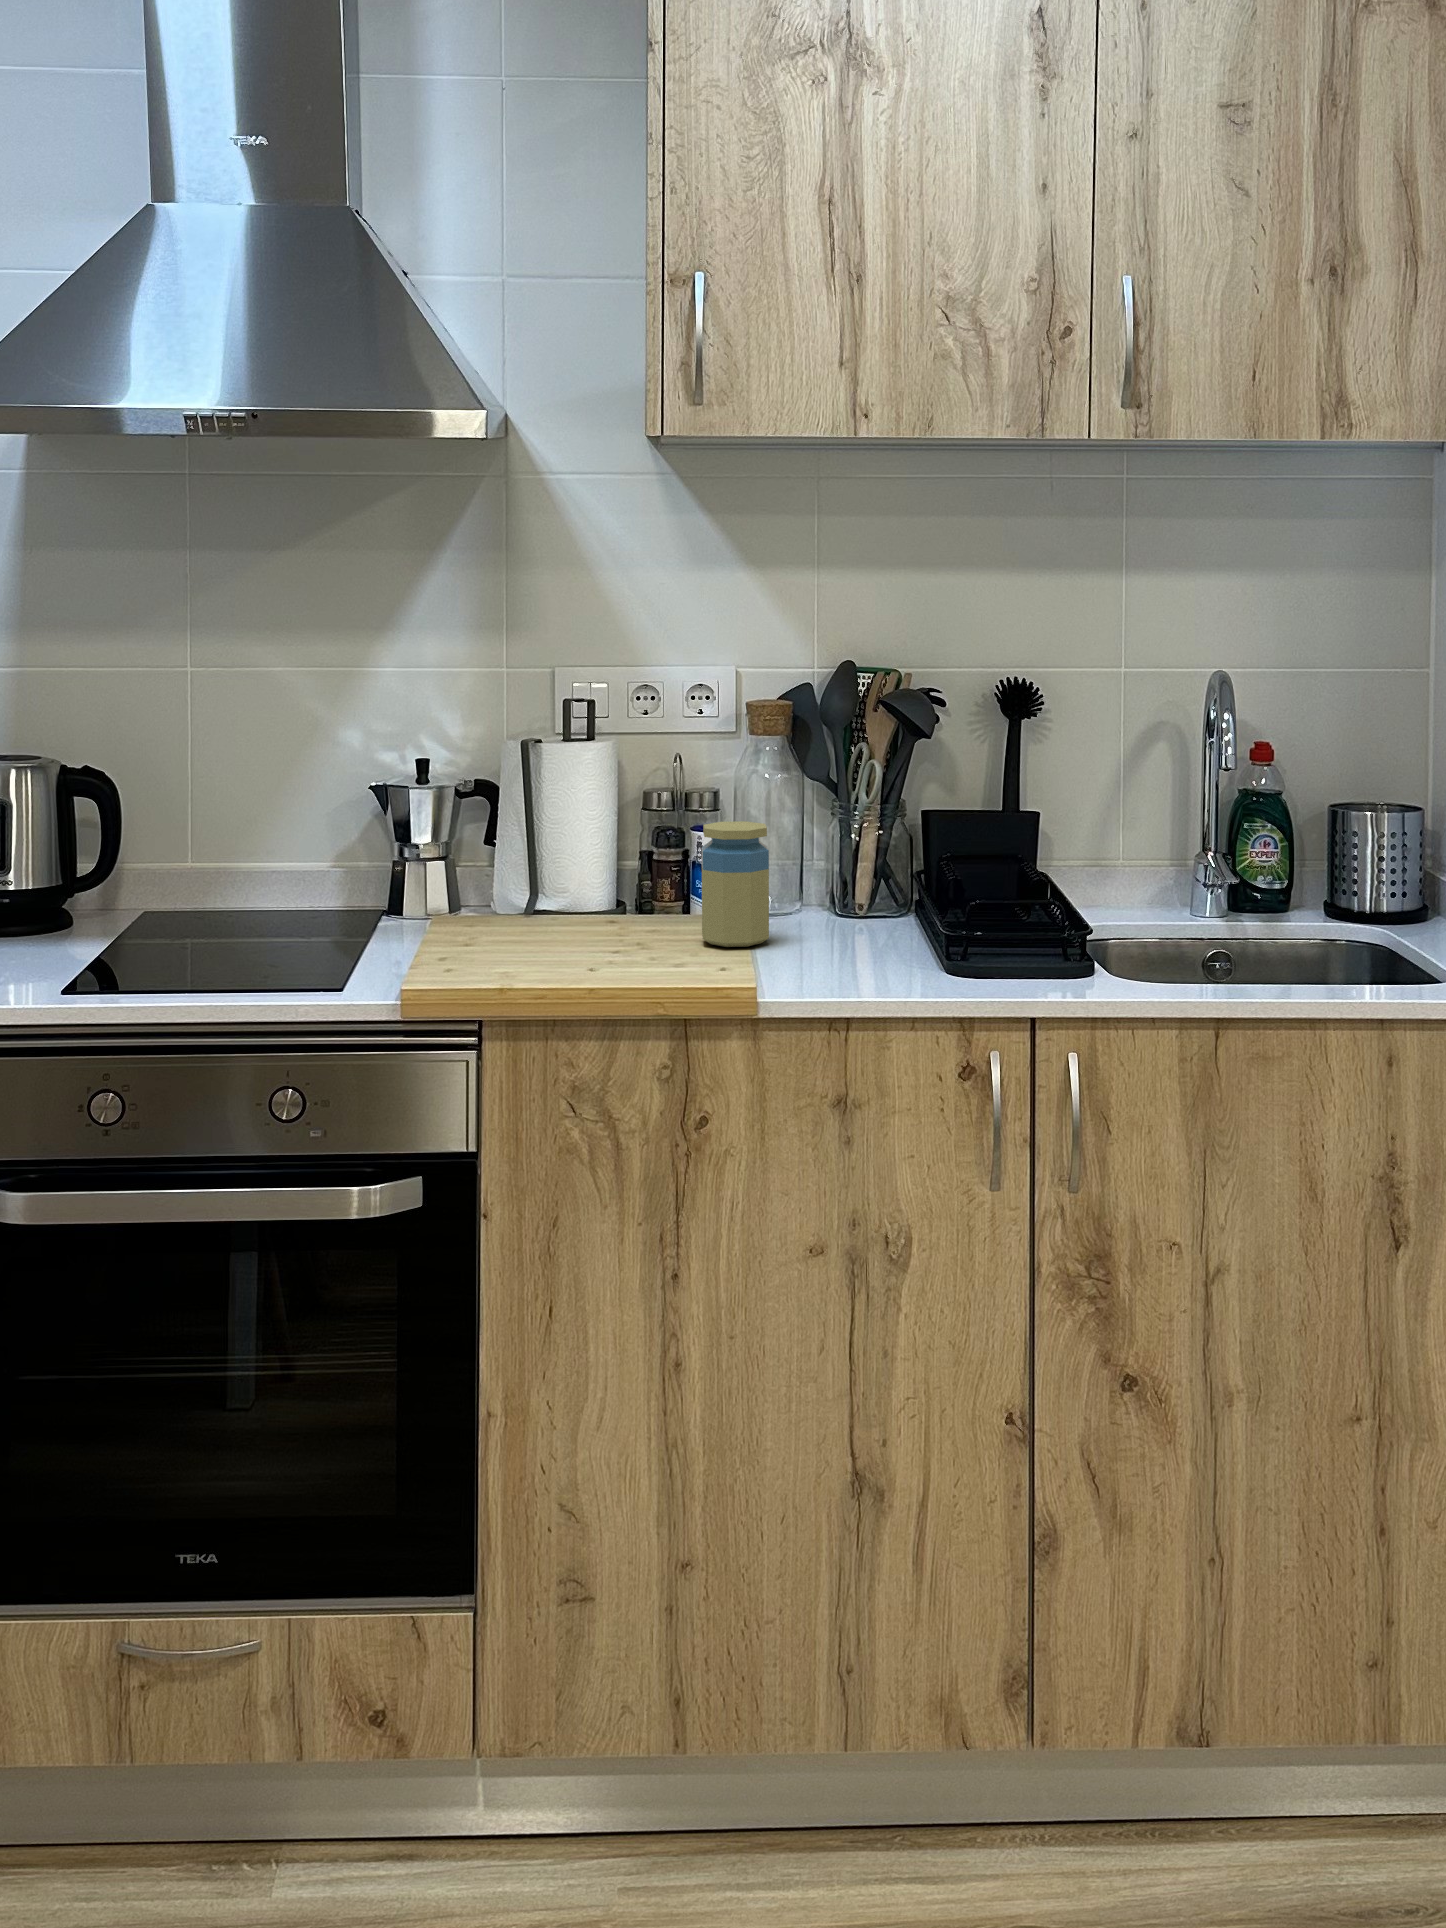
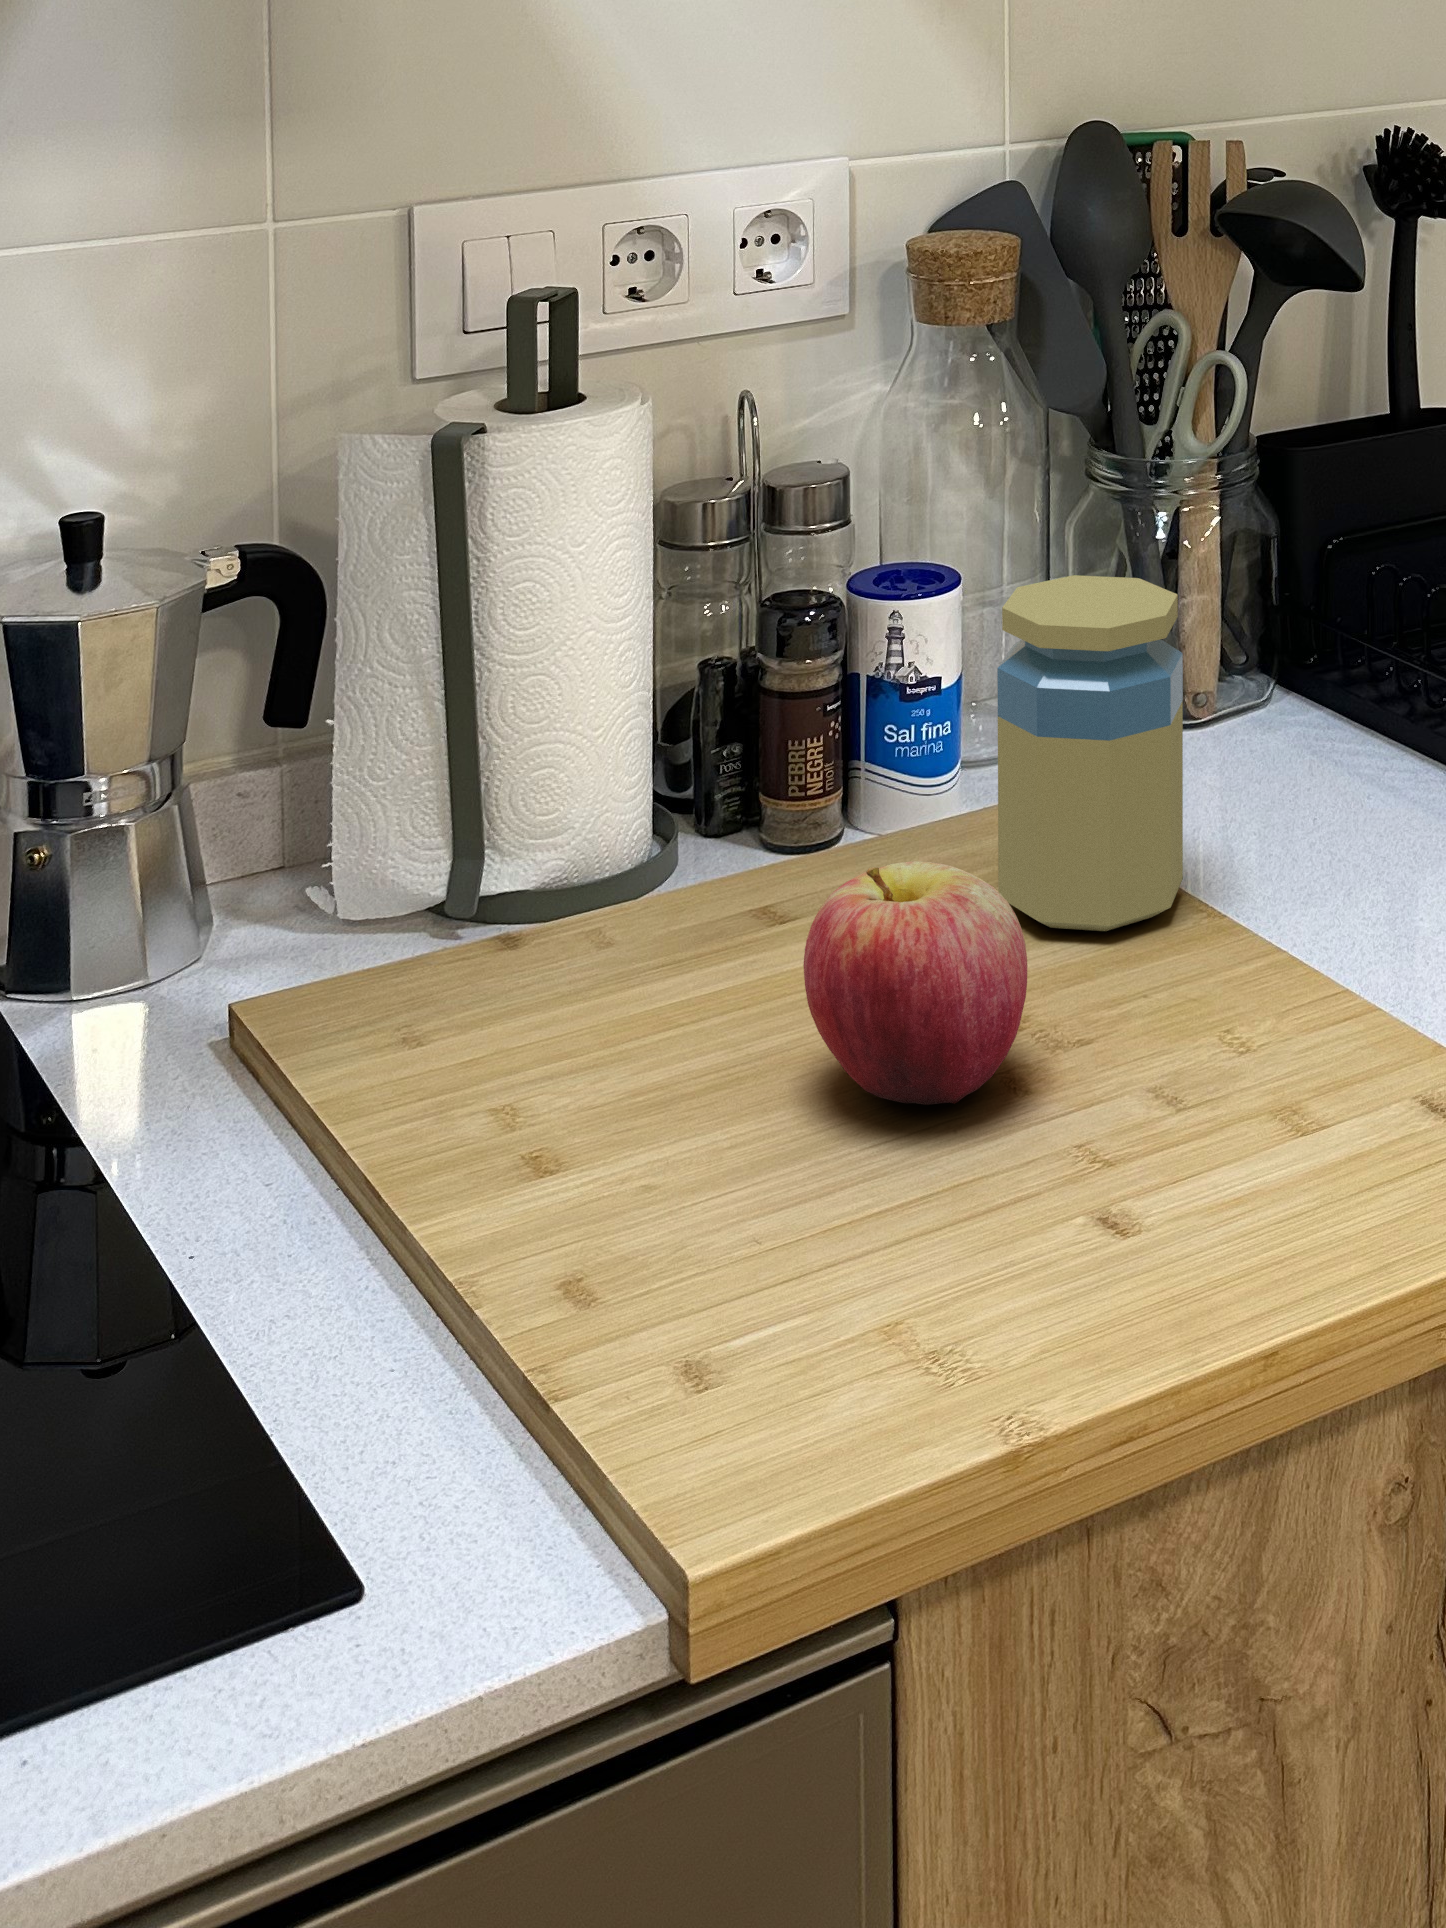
apple: none [570,883,647,965] -> present [803,861,1028,1105]

